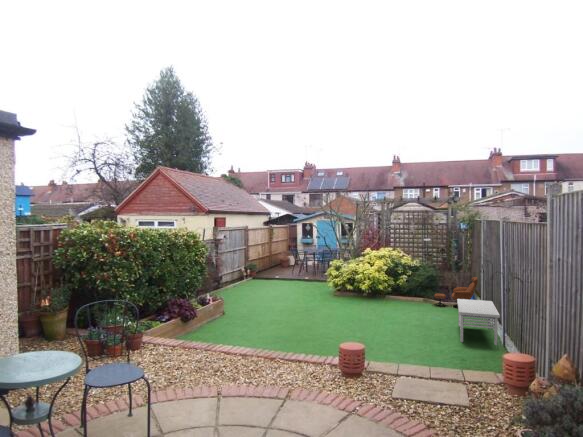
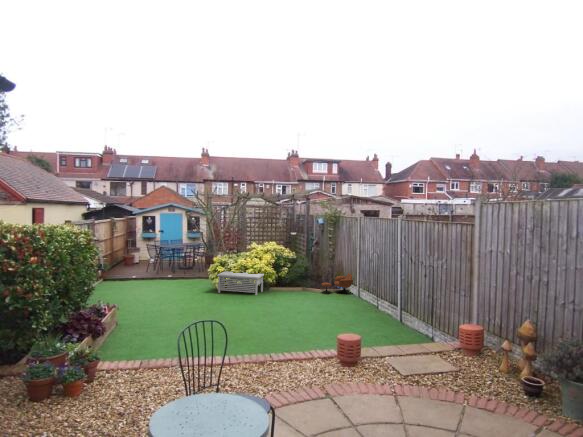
storage bench: present [457,299,500,345] -> present [217,271,264,295]

